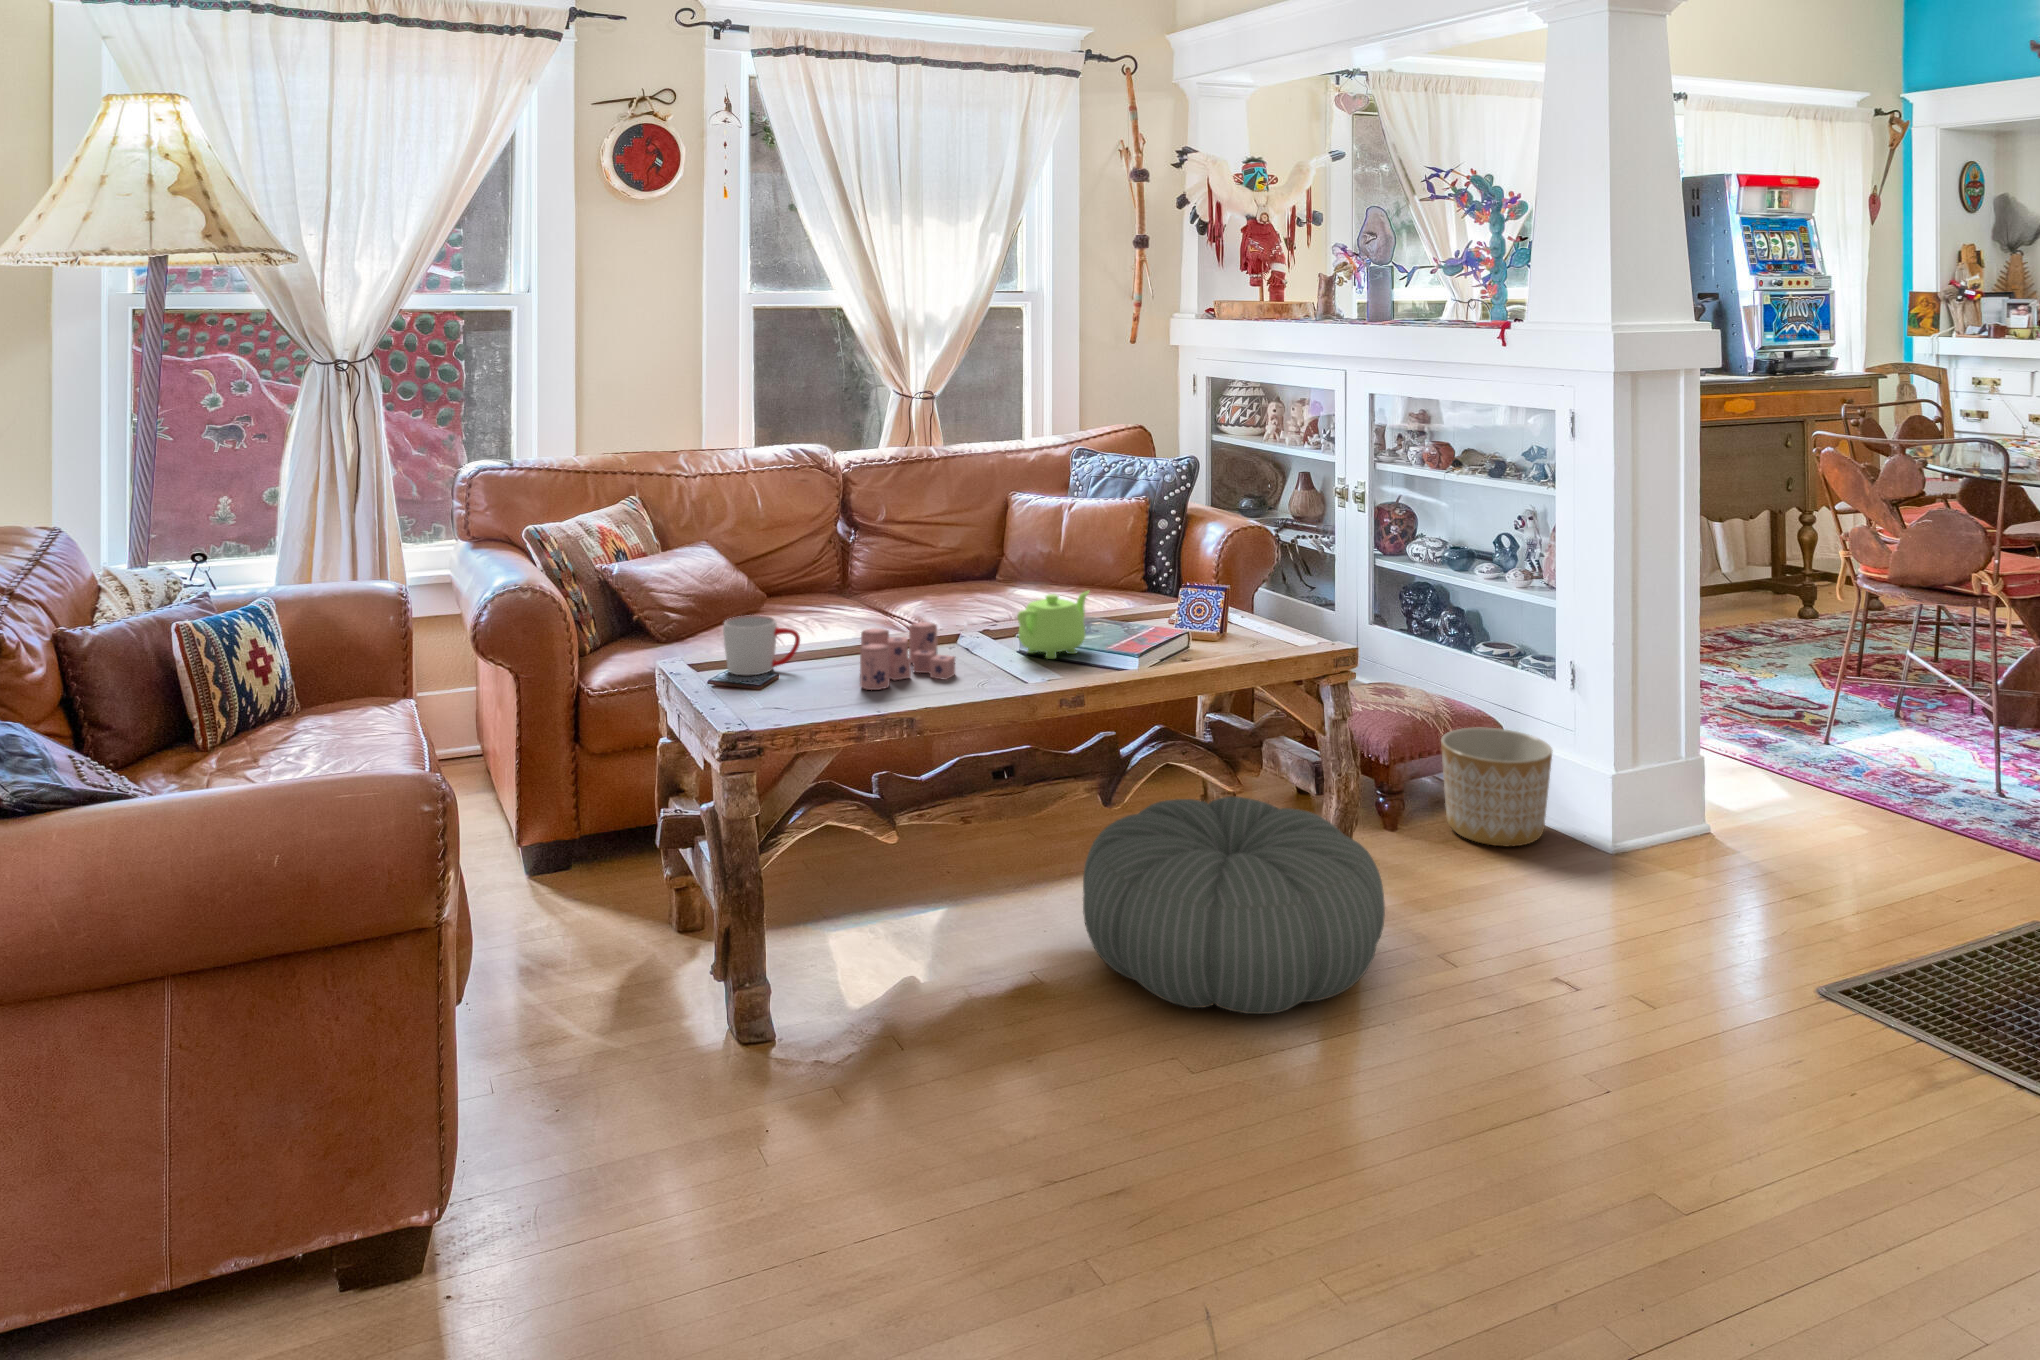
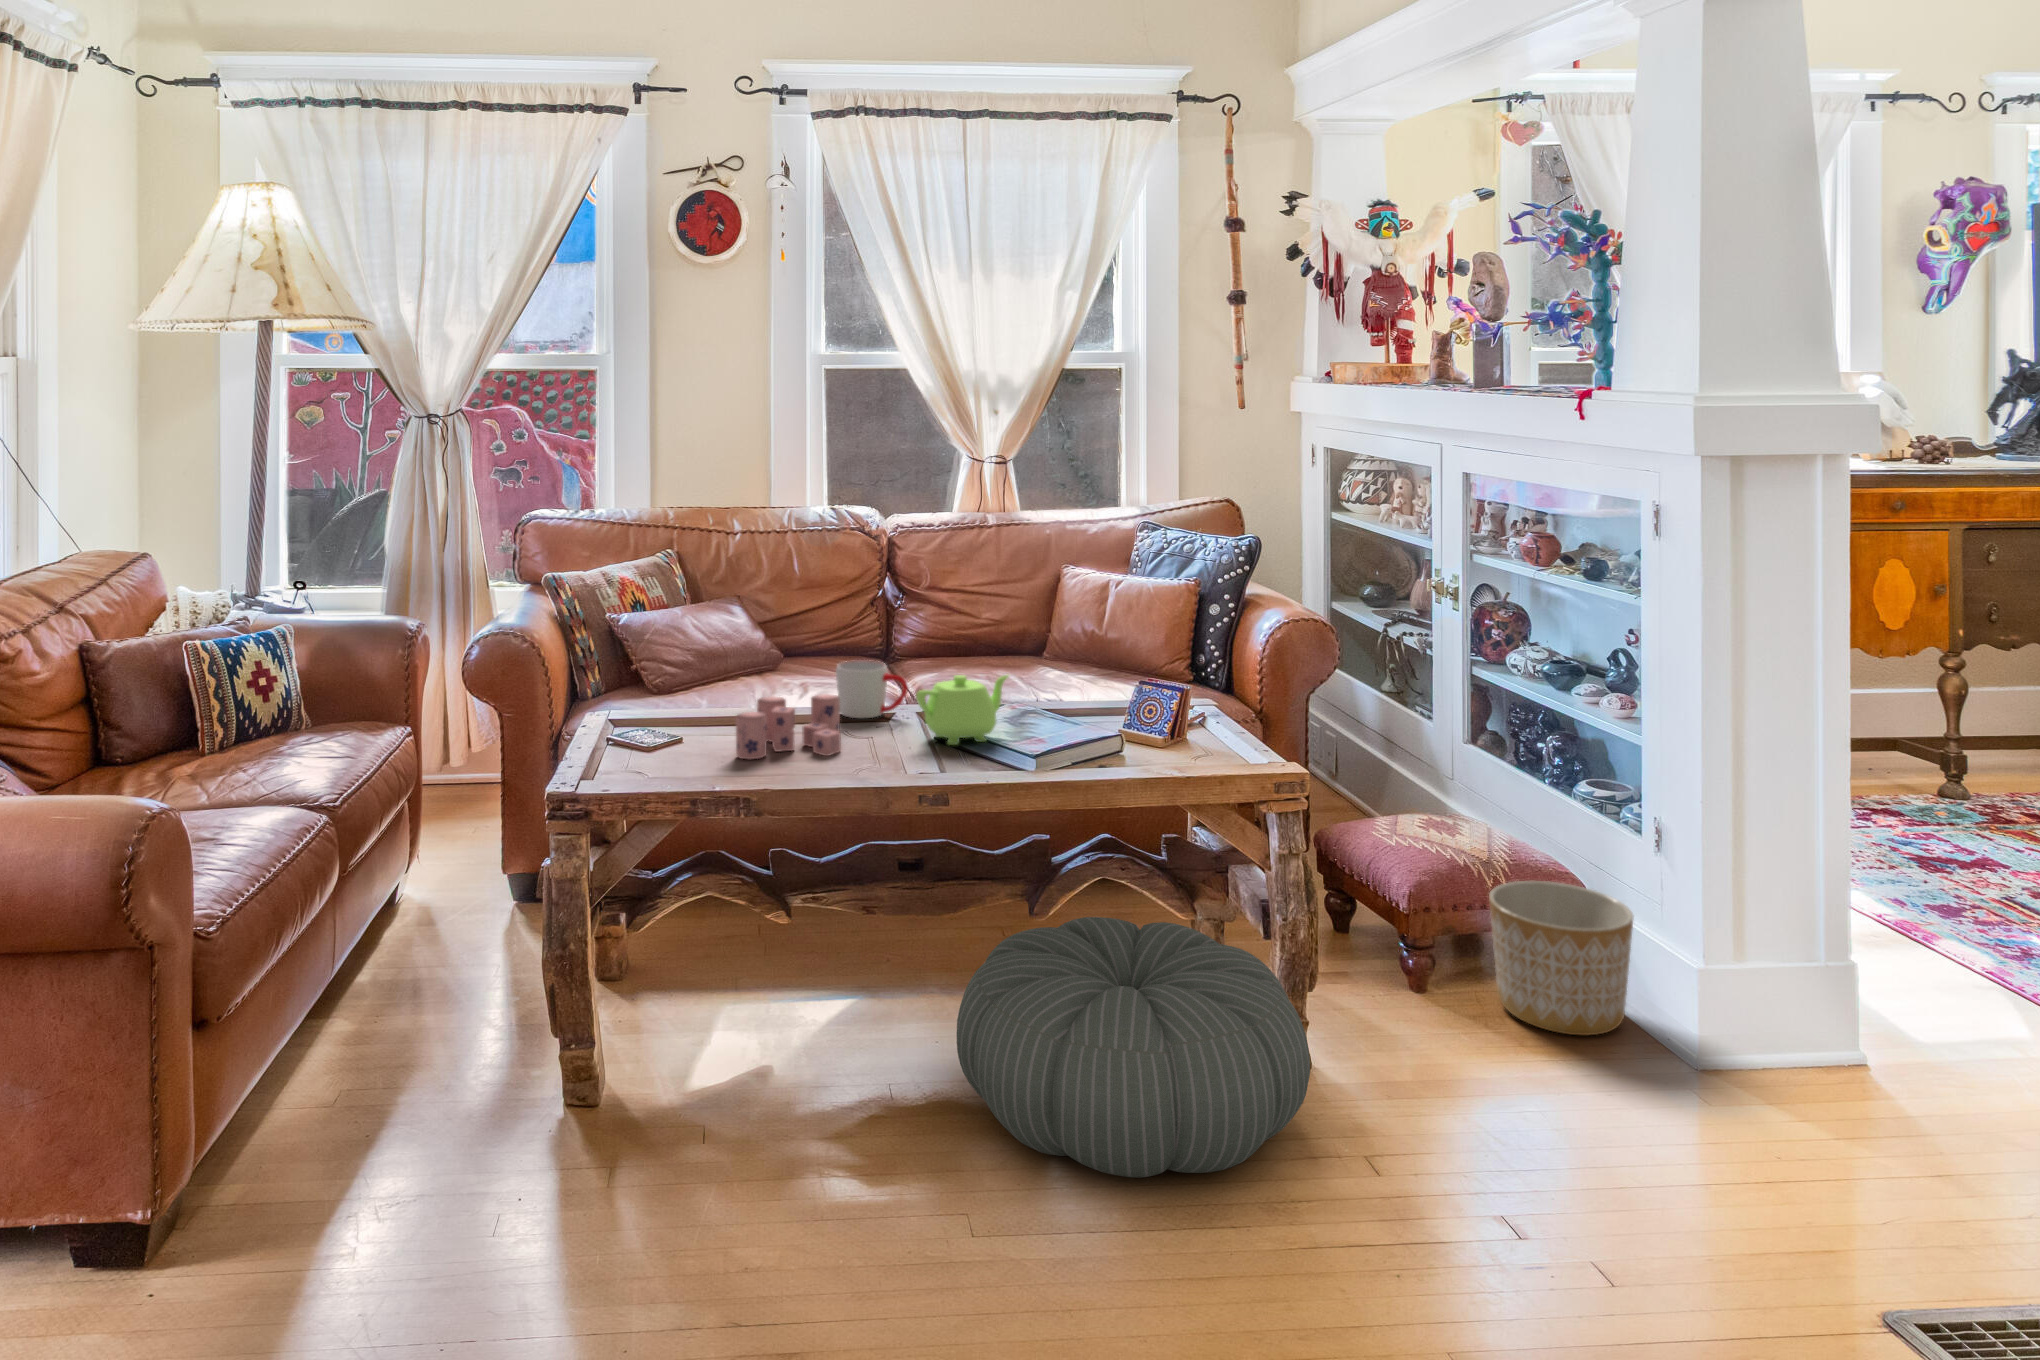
mug: present [723,615,800,675] -> present [836,660,908,718]

